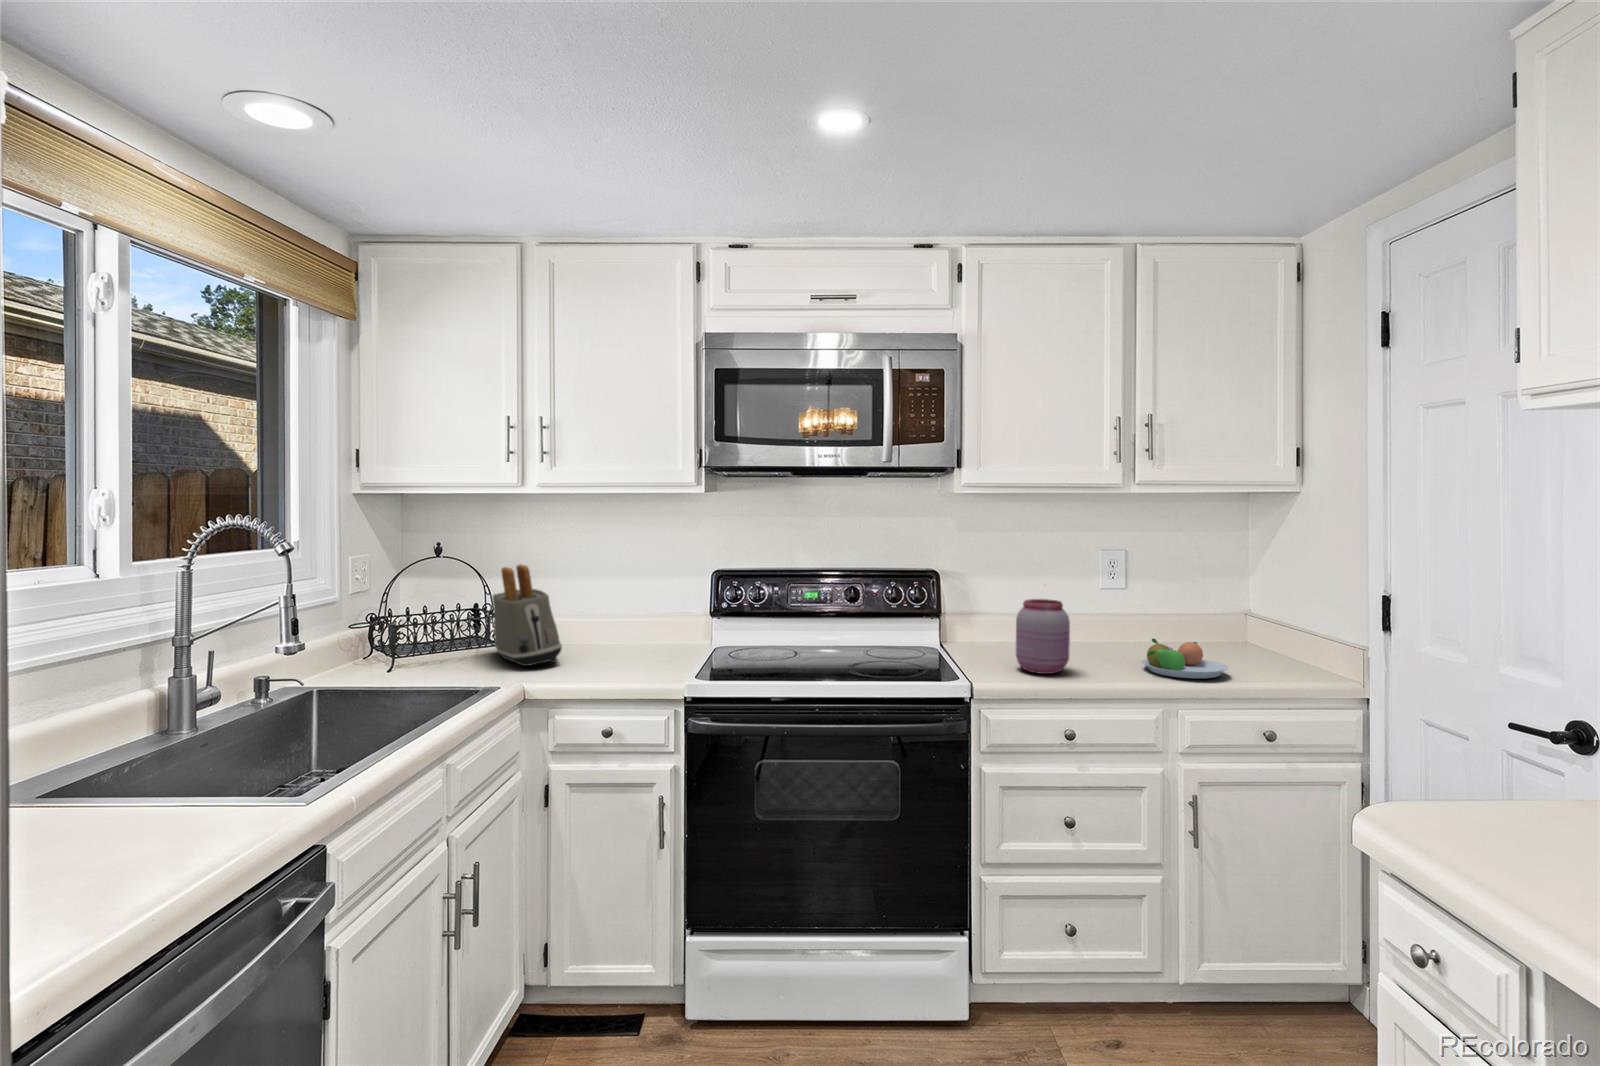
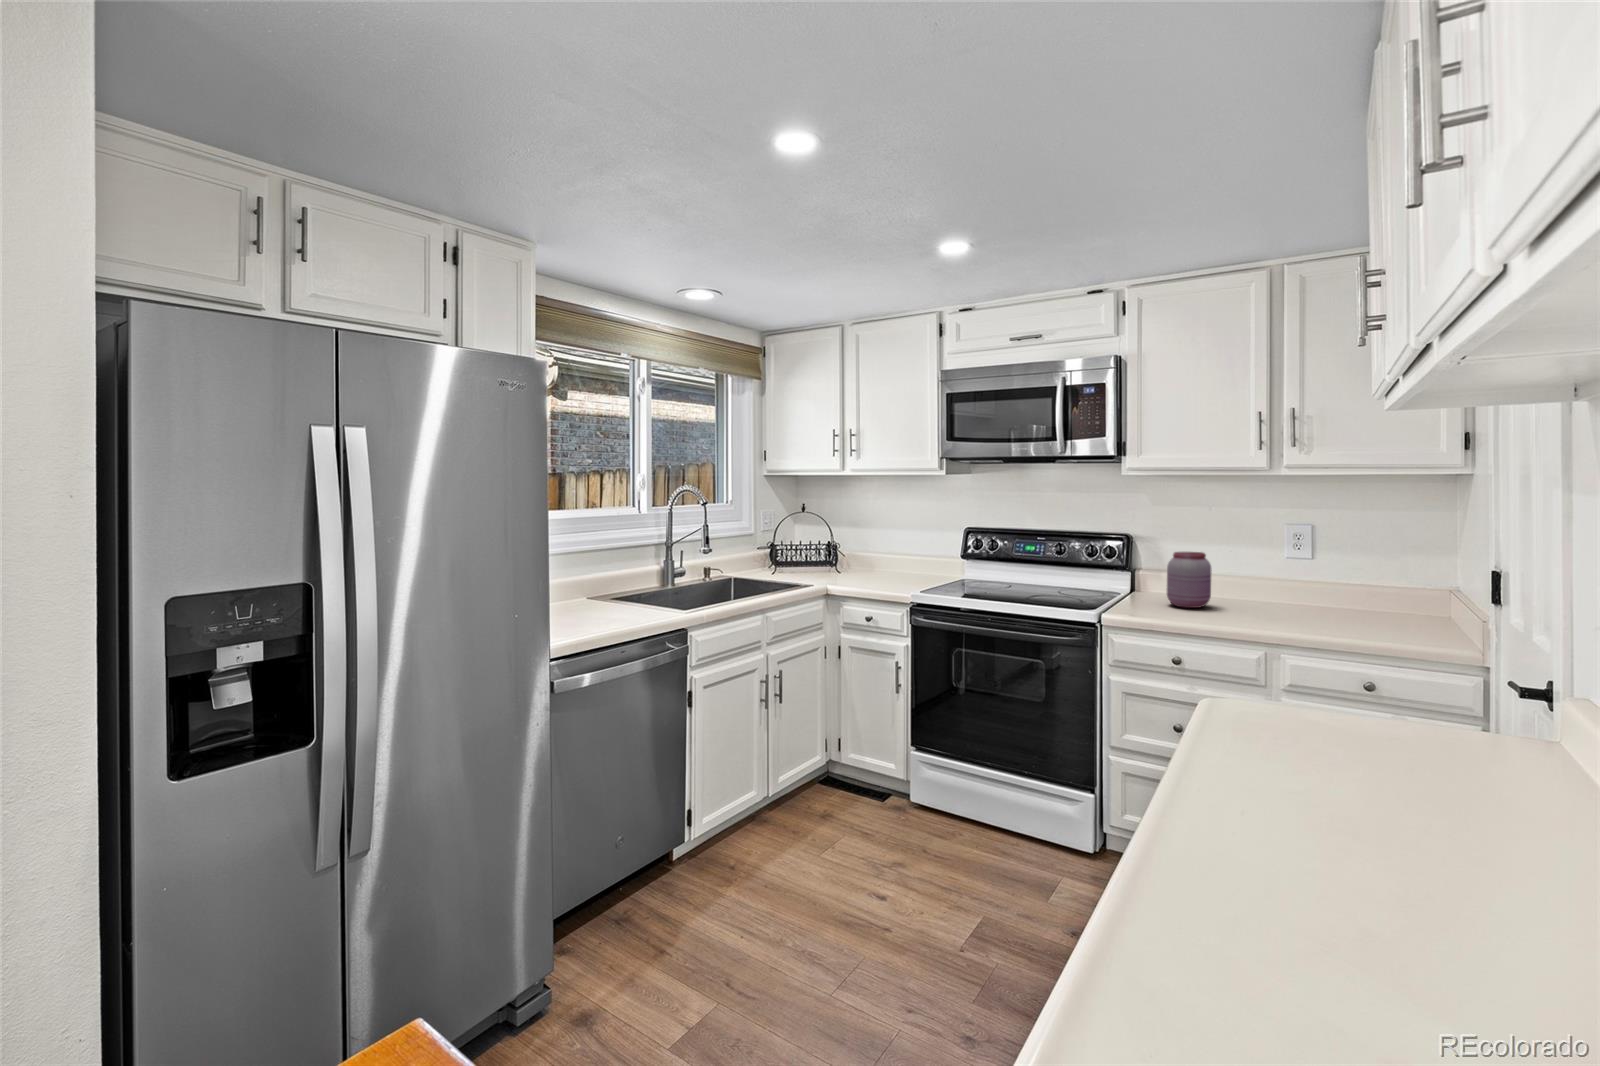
toaster: present [492,565,562,666] -> none [827,520,862,580]
fruit bowl: present [1142,638,1228,678] -> none [1279,588,1364,620]

